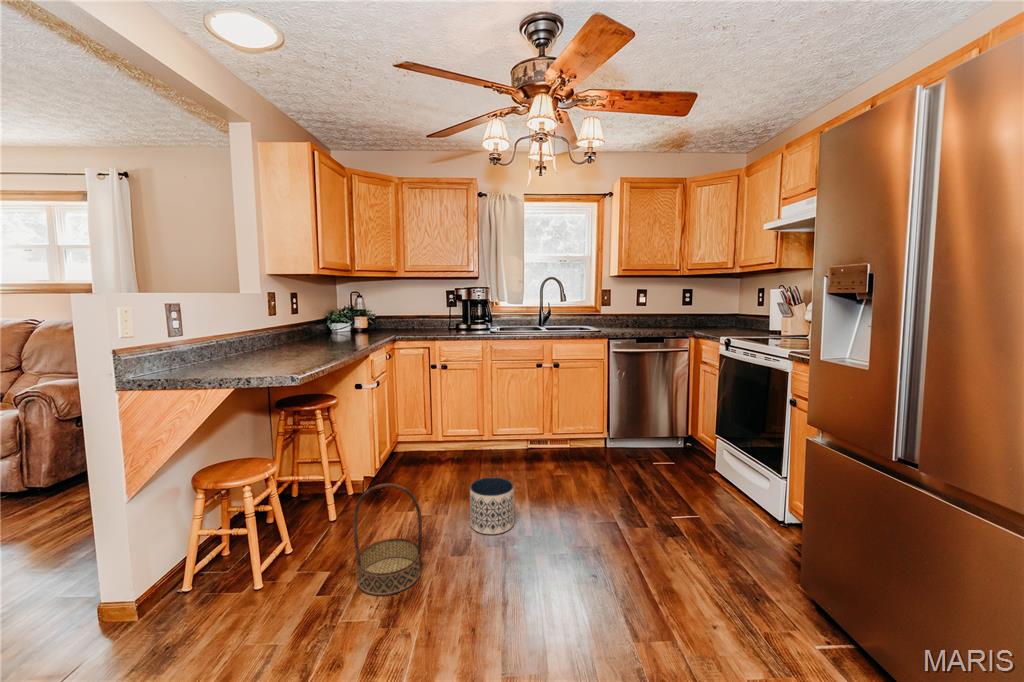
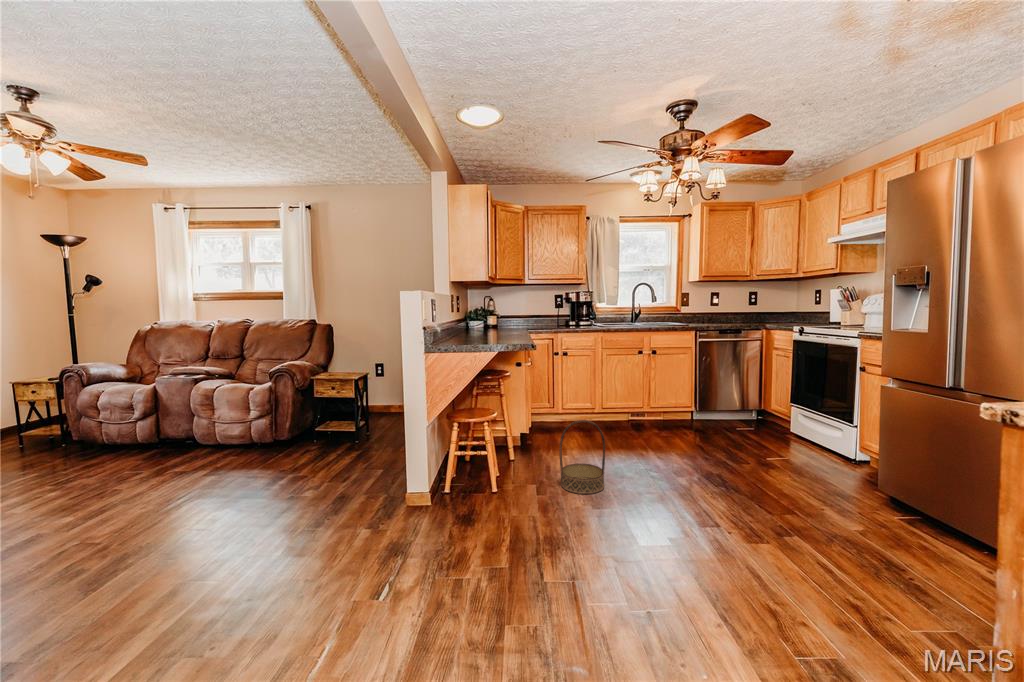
planter: present [470,477,514,534] -> none [618,429,652,467]

